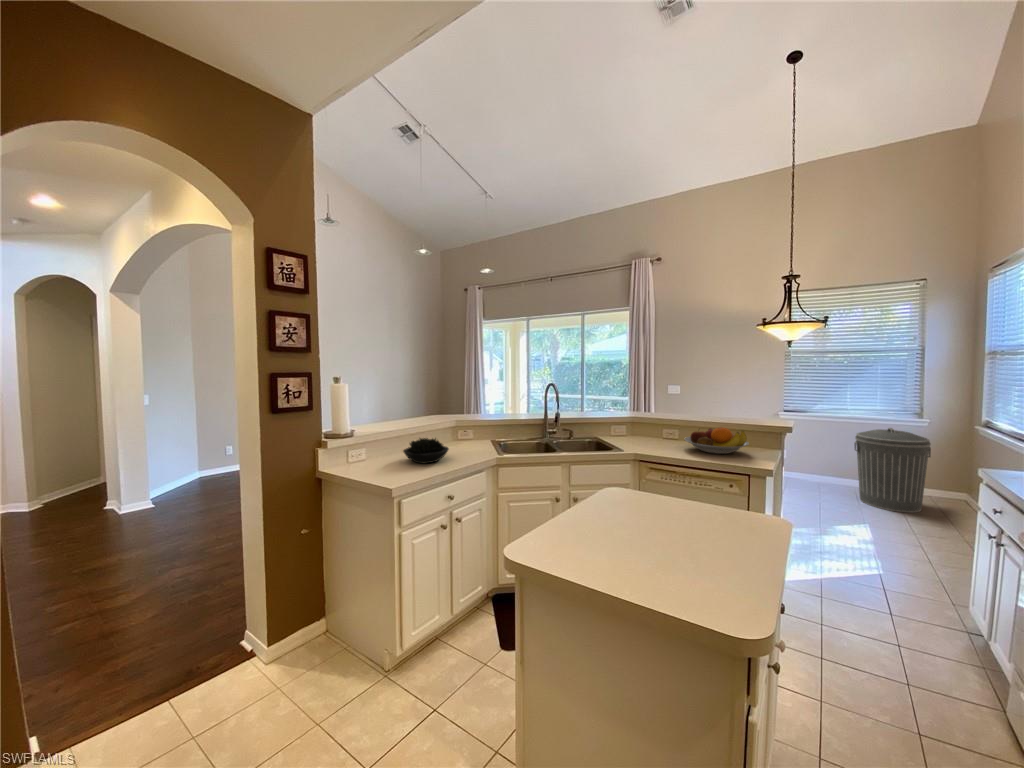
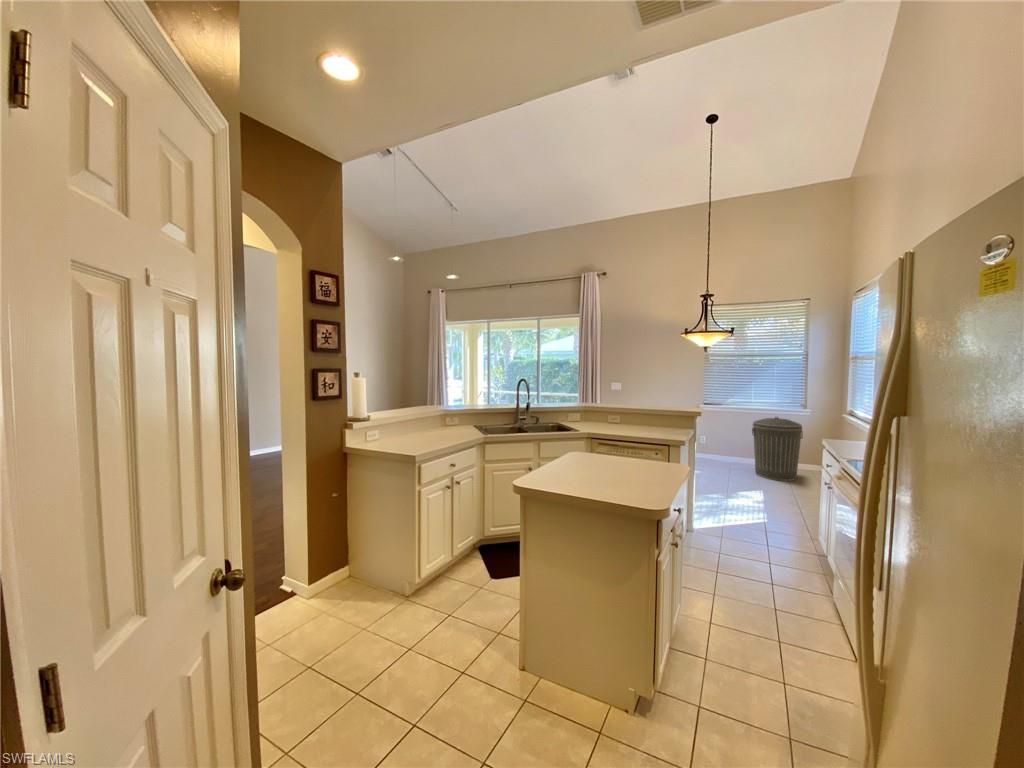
fruit bowl: present [685,427,749,454] -> none [624,413,668,432]
succulent plant: present [403,438,449,463] -> none [412,421,448,441]

